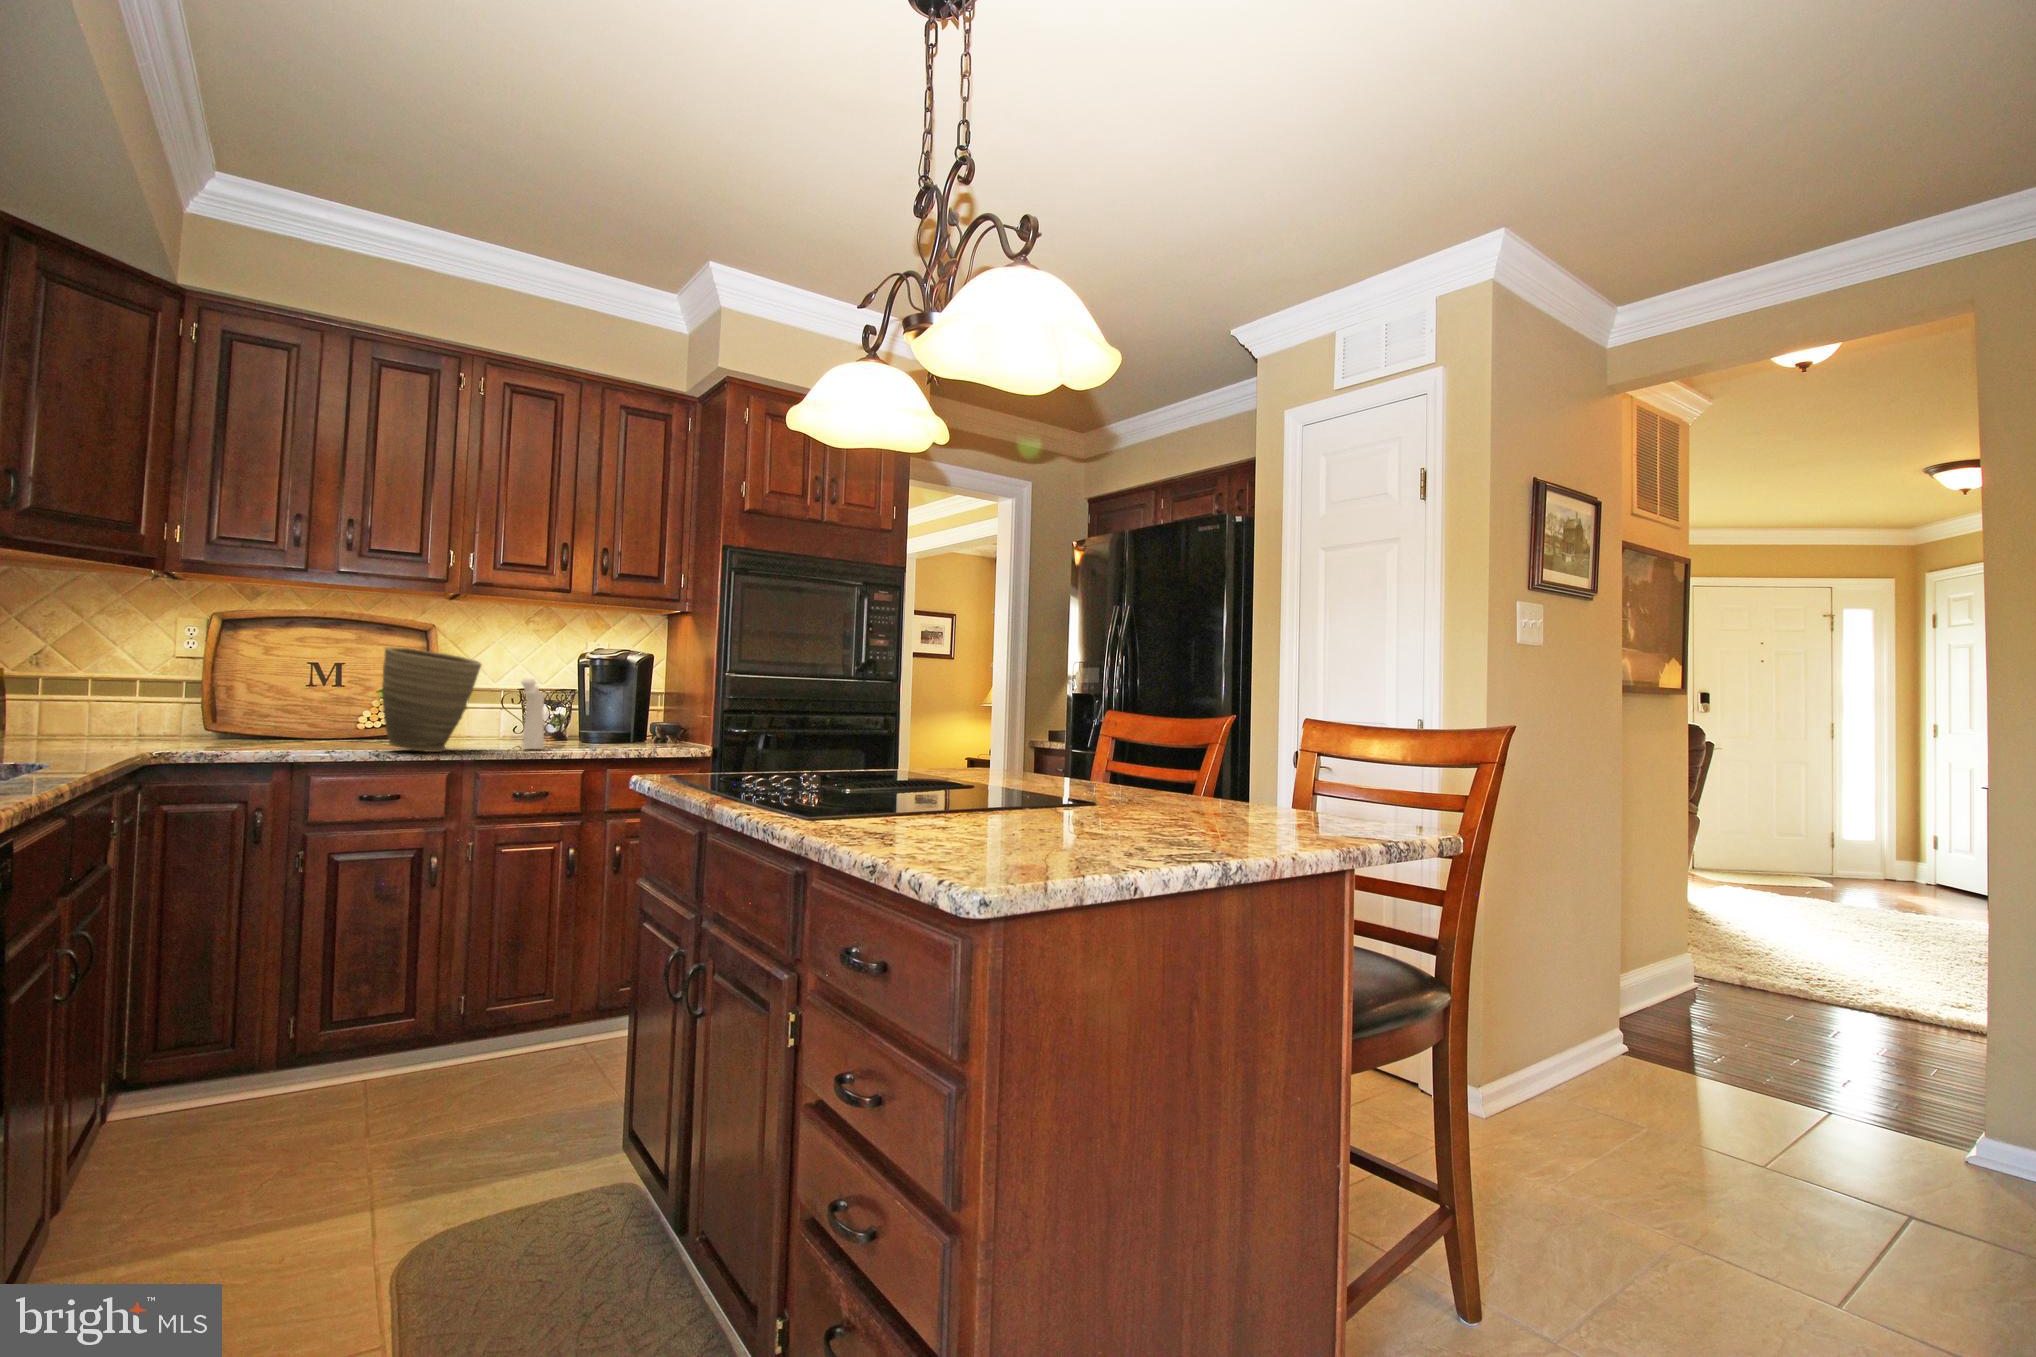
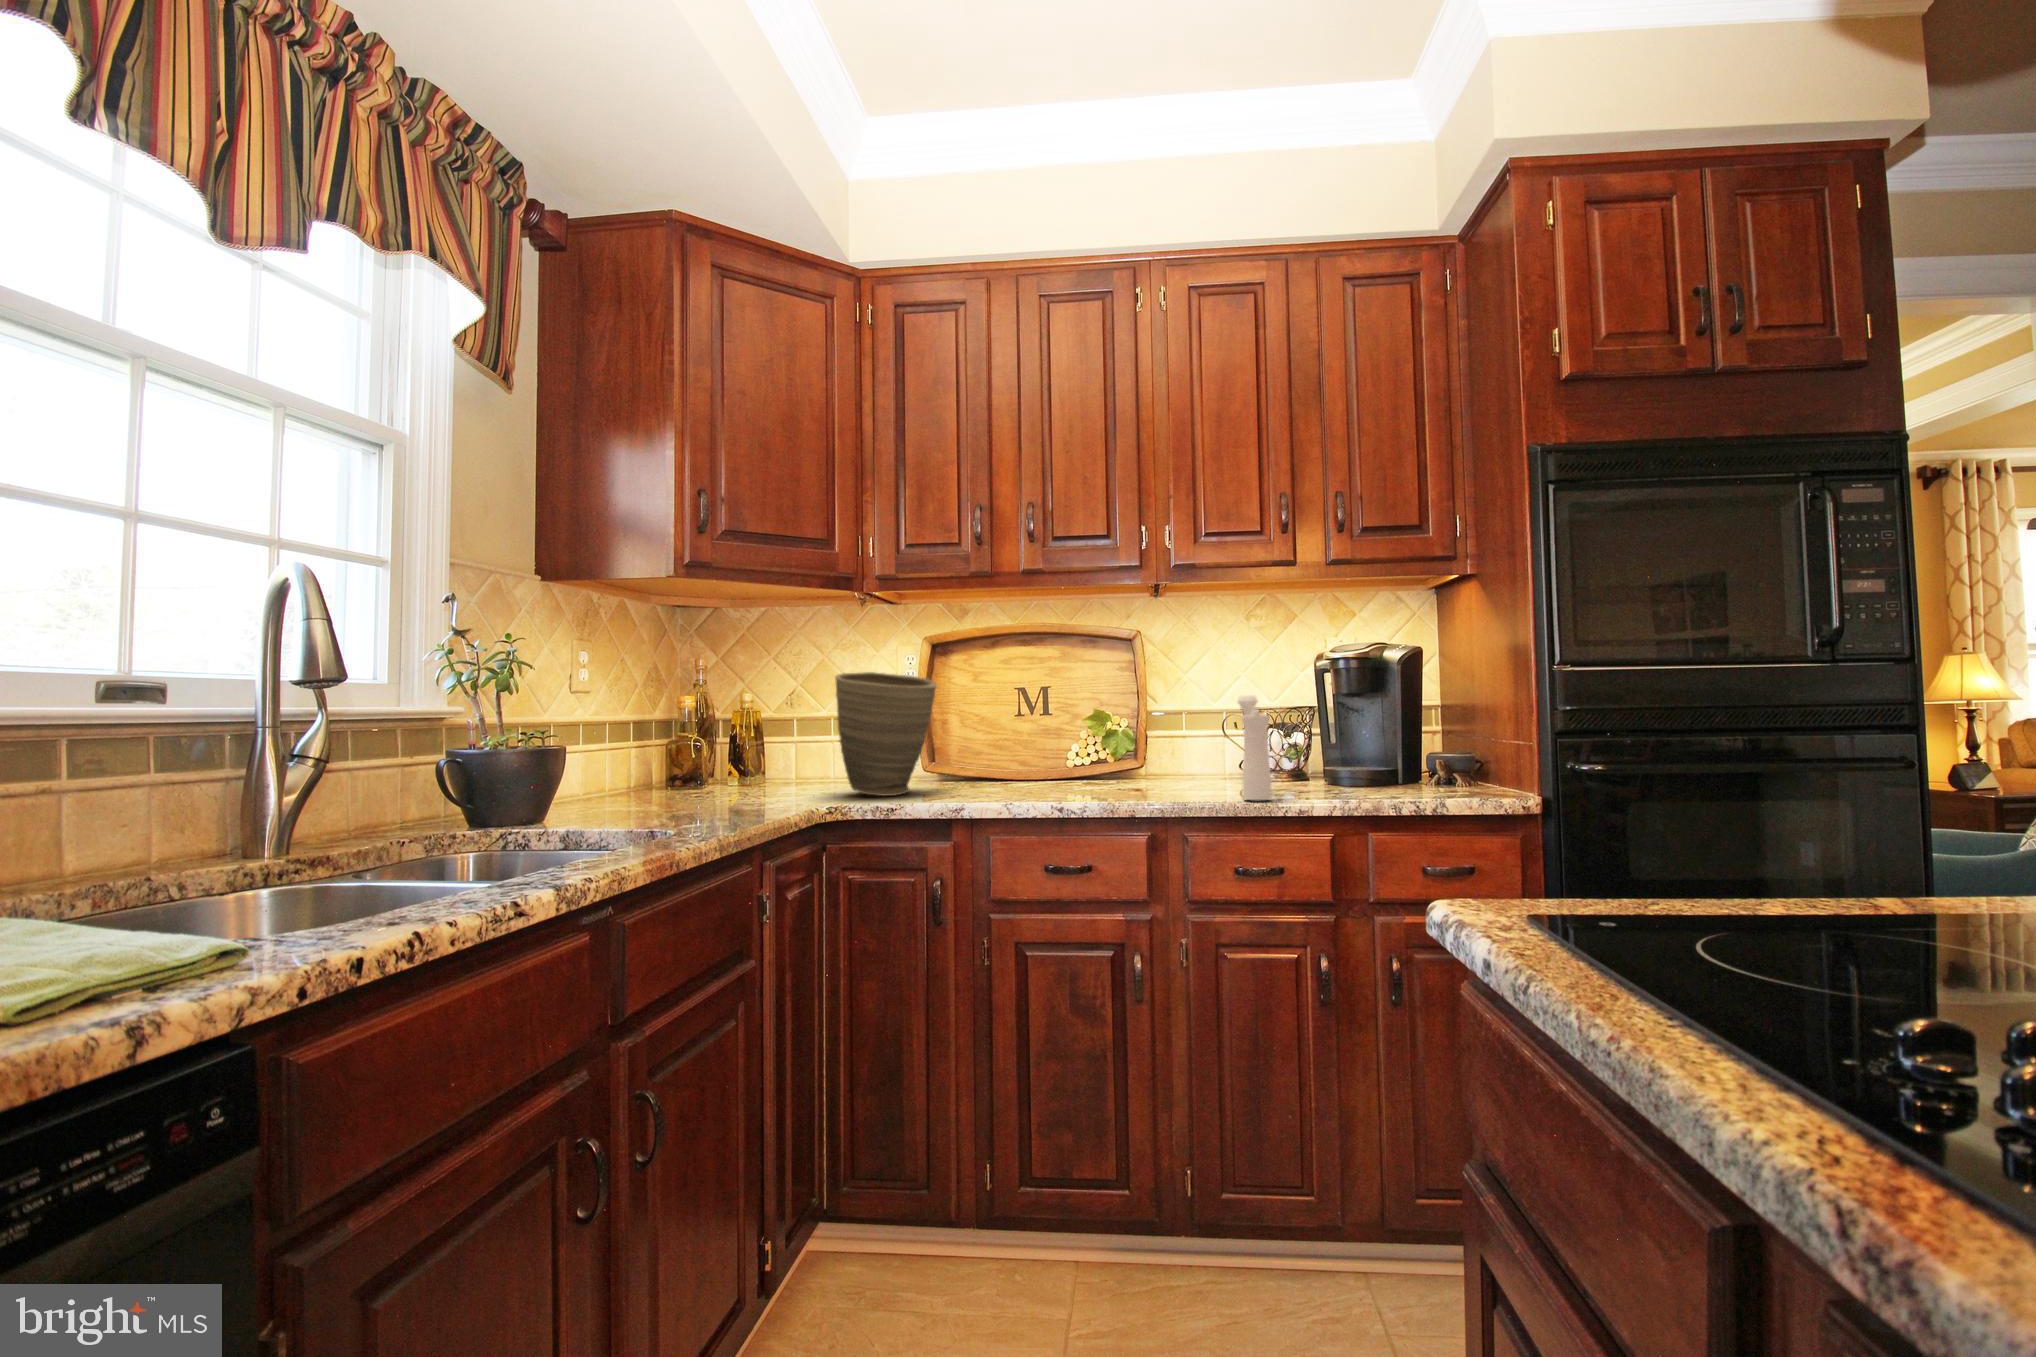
vase: present [382,647,481,752] -> present [835,672,936,796]

